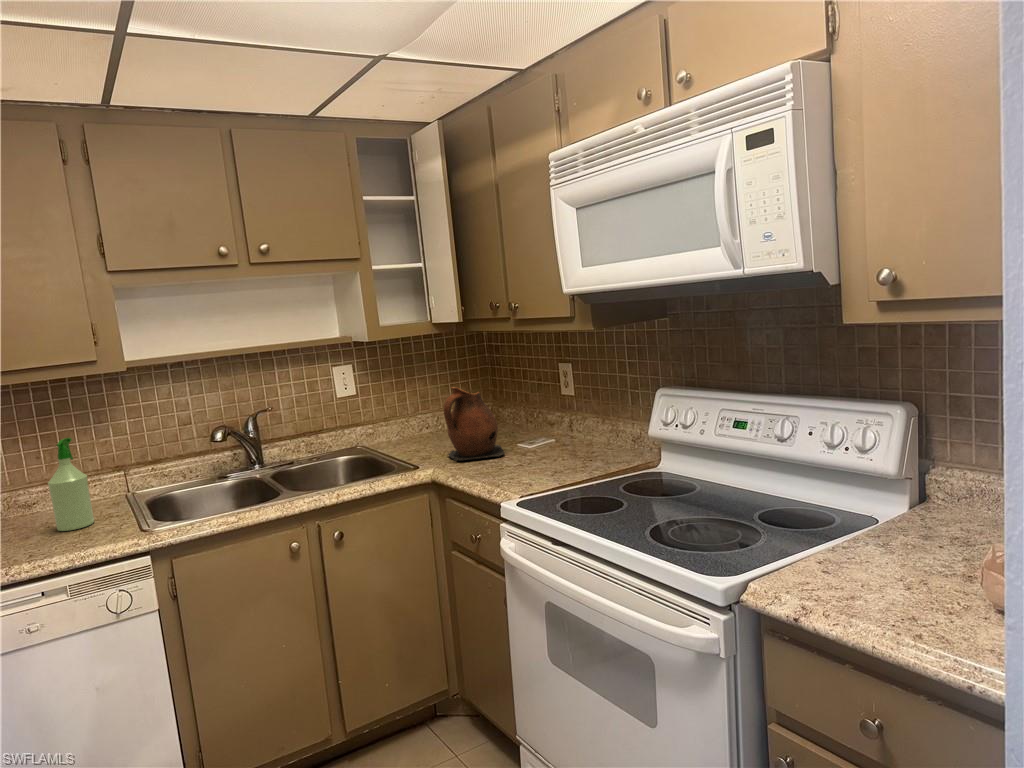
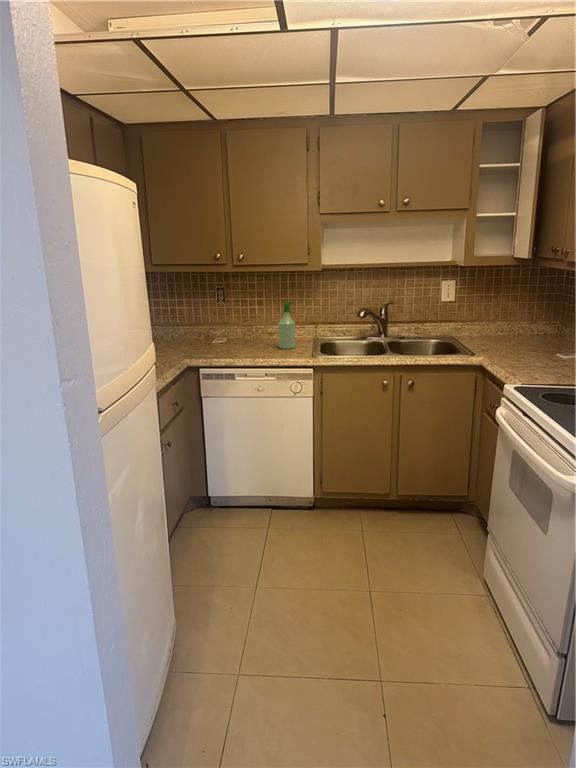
ceramic pitcher: present [444,387,505,460] -> none [499,306,542,360]

